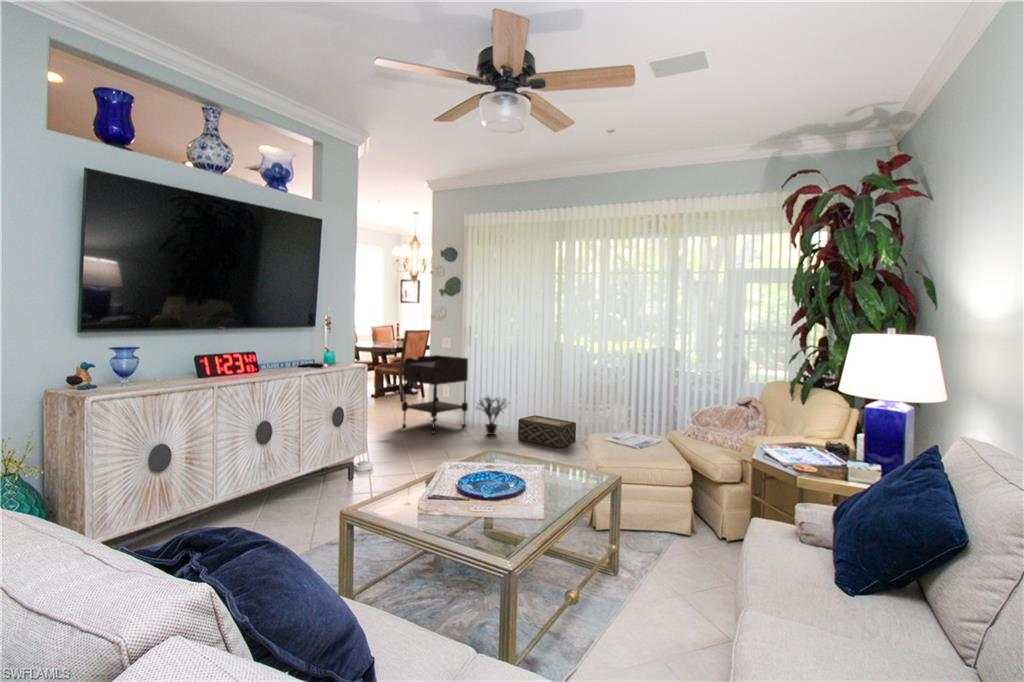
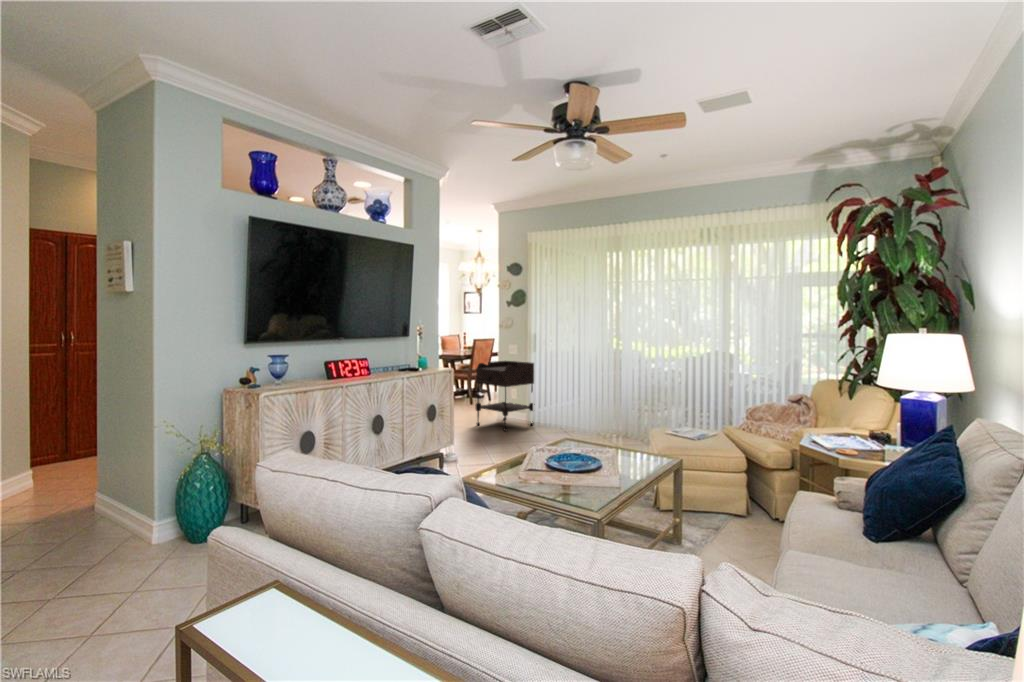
potted plant: present [478,397,506,435] -> none [541,395,575,432]
woven basket: present [518,415,576,448] -> none [582,414,636,443]

